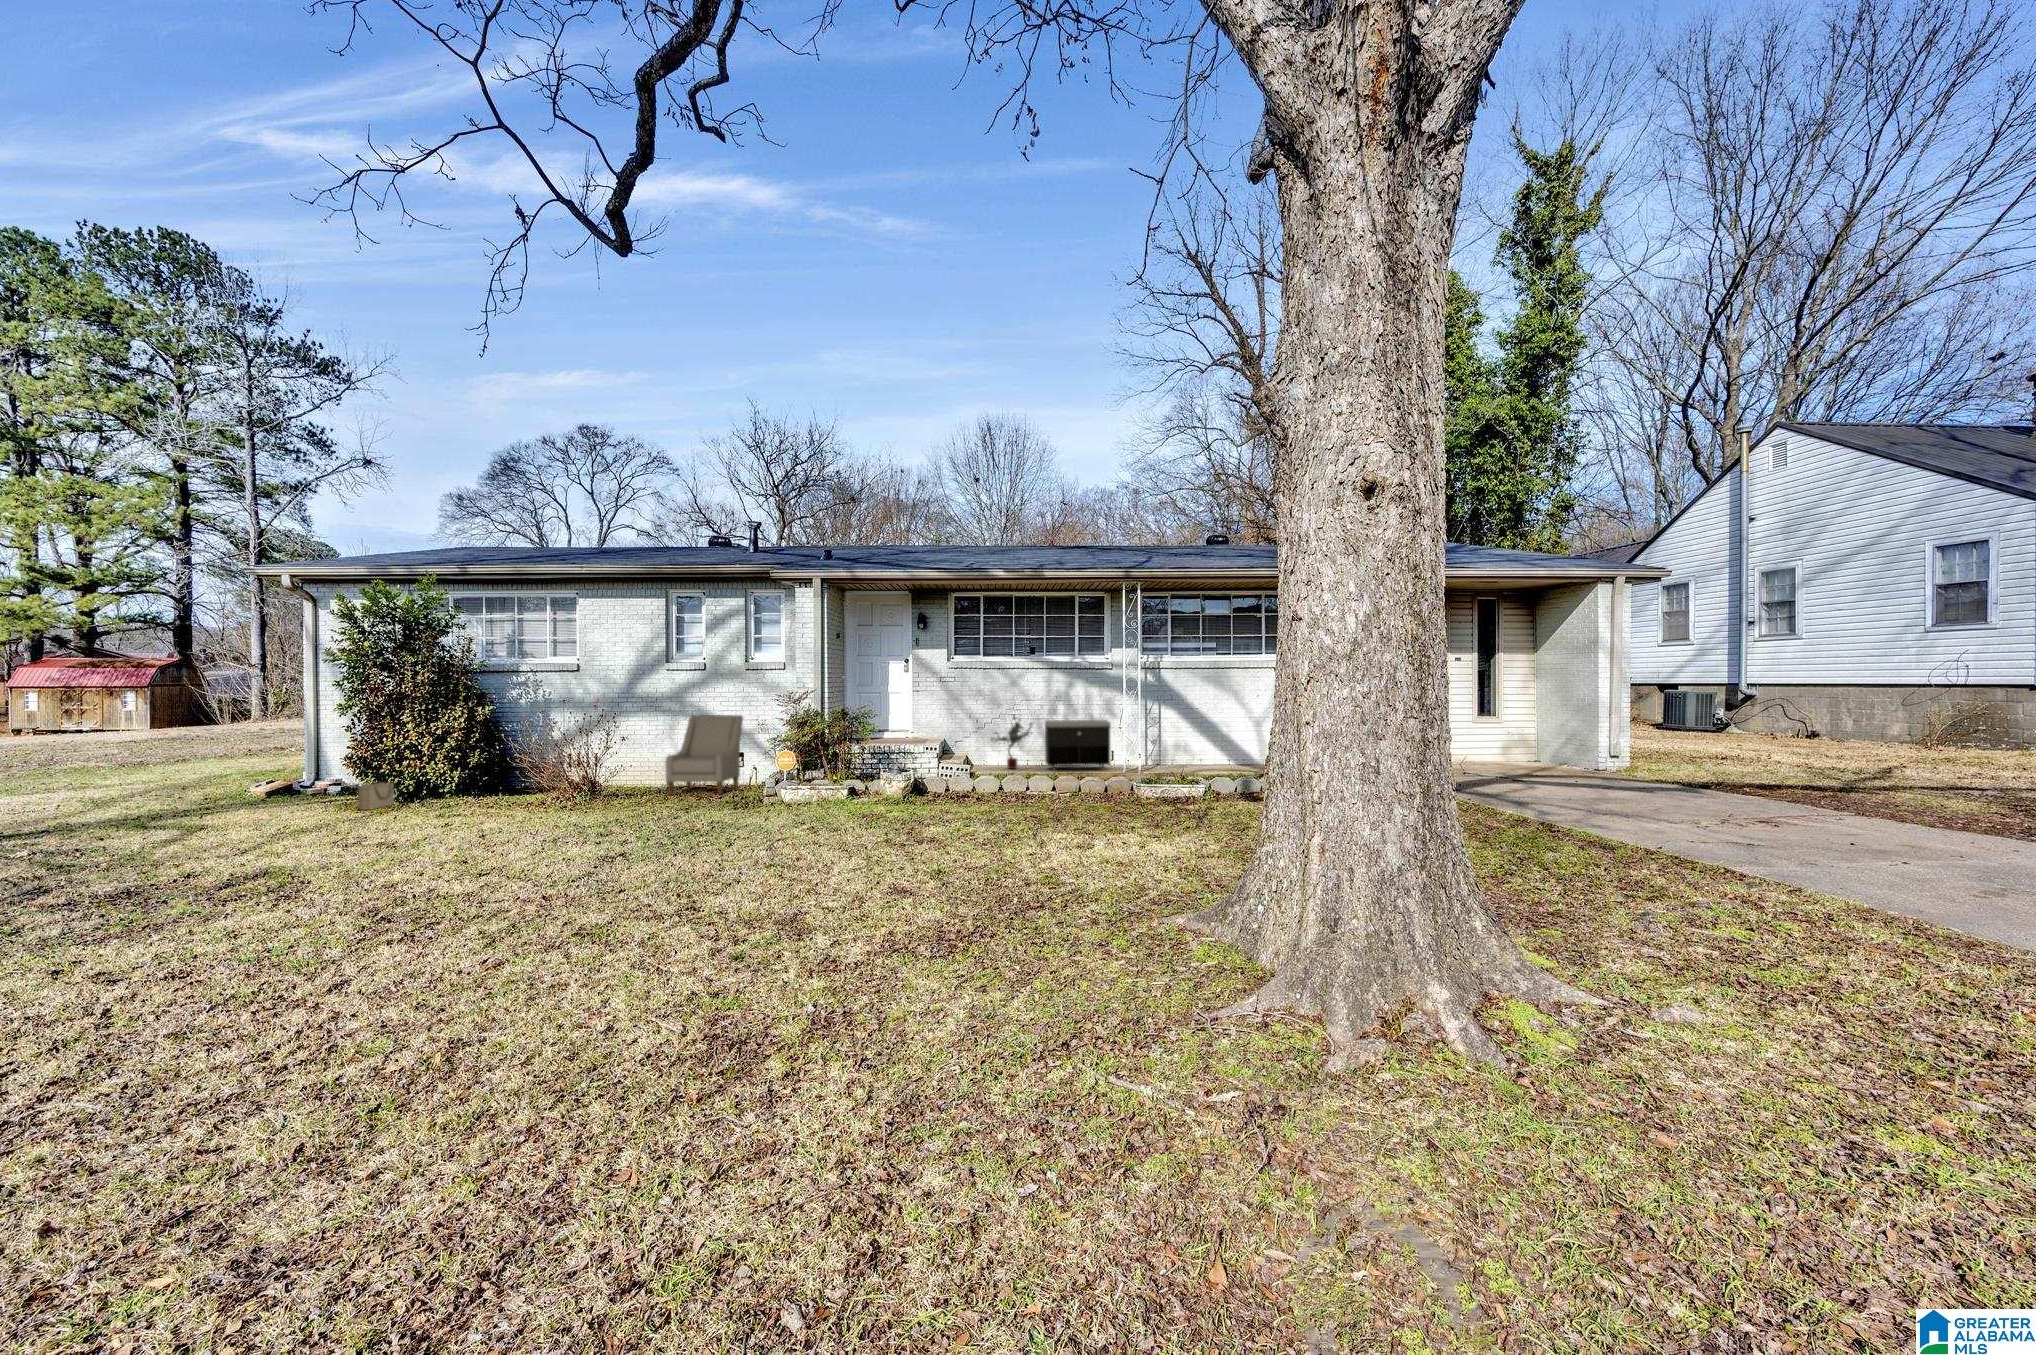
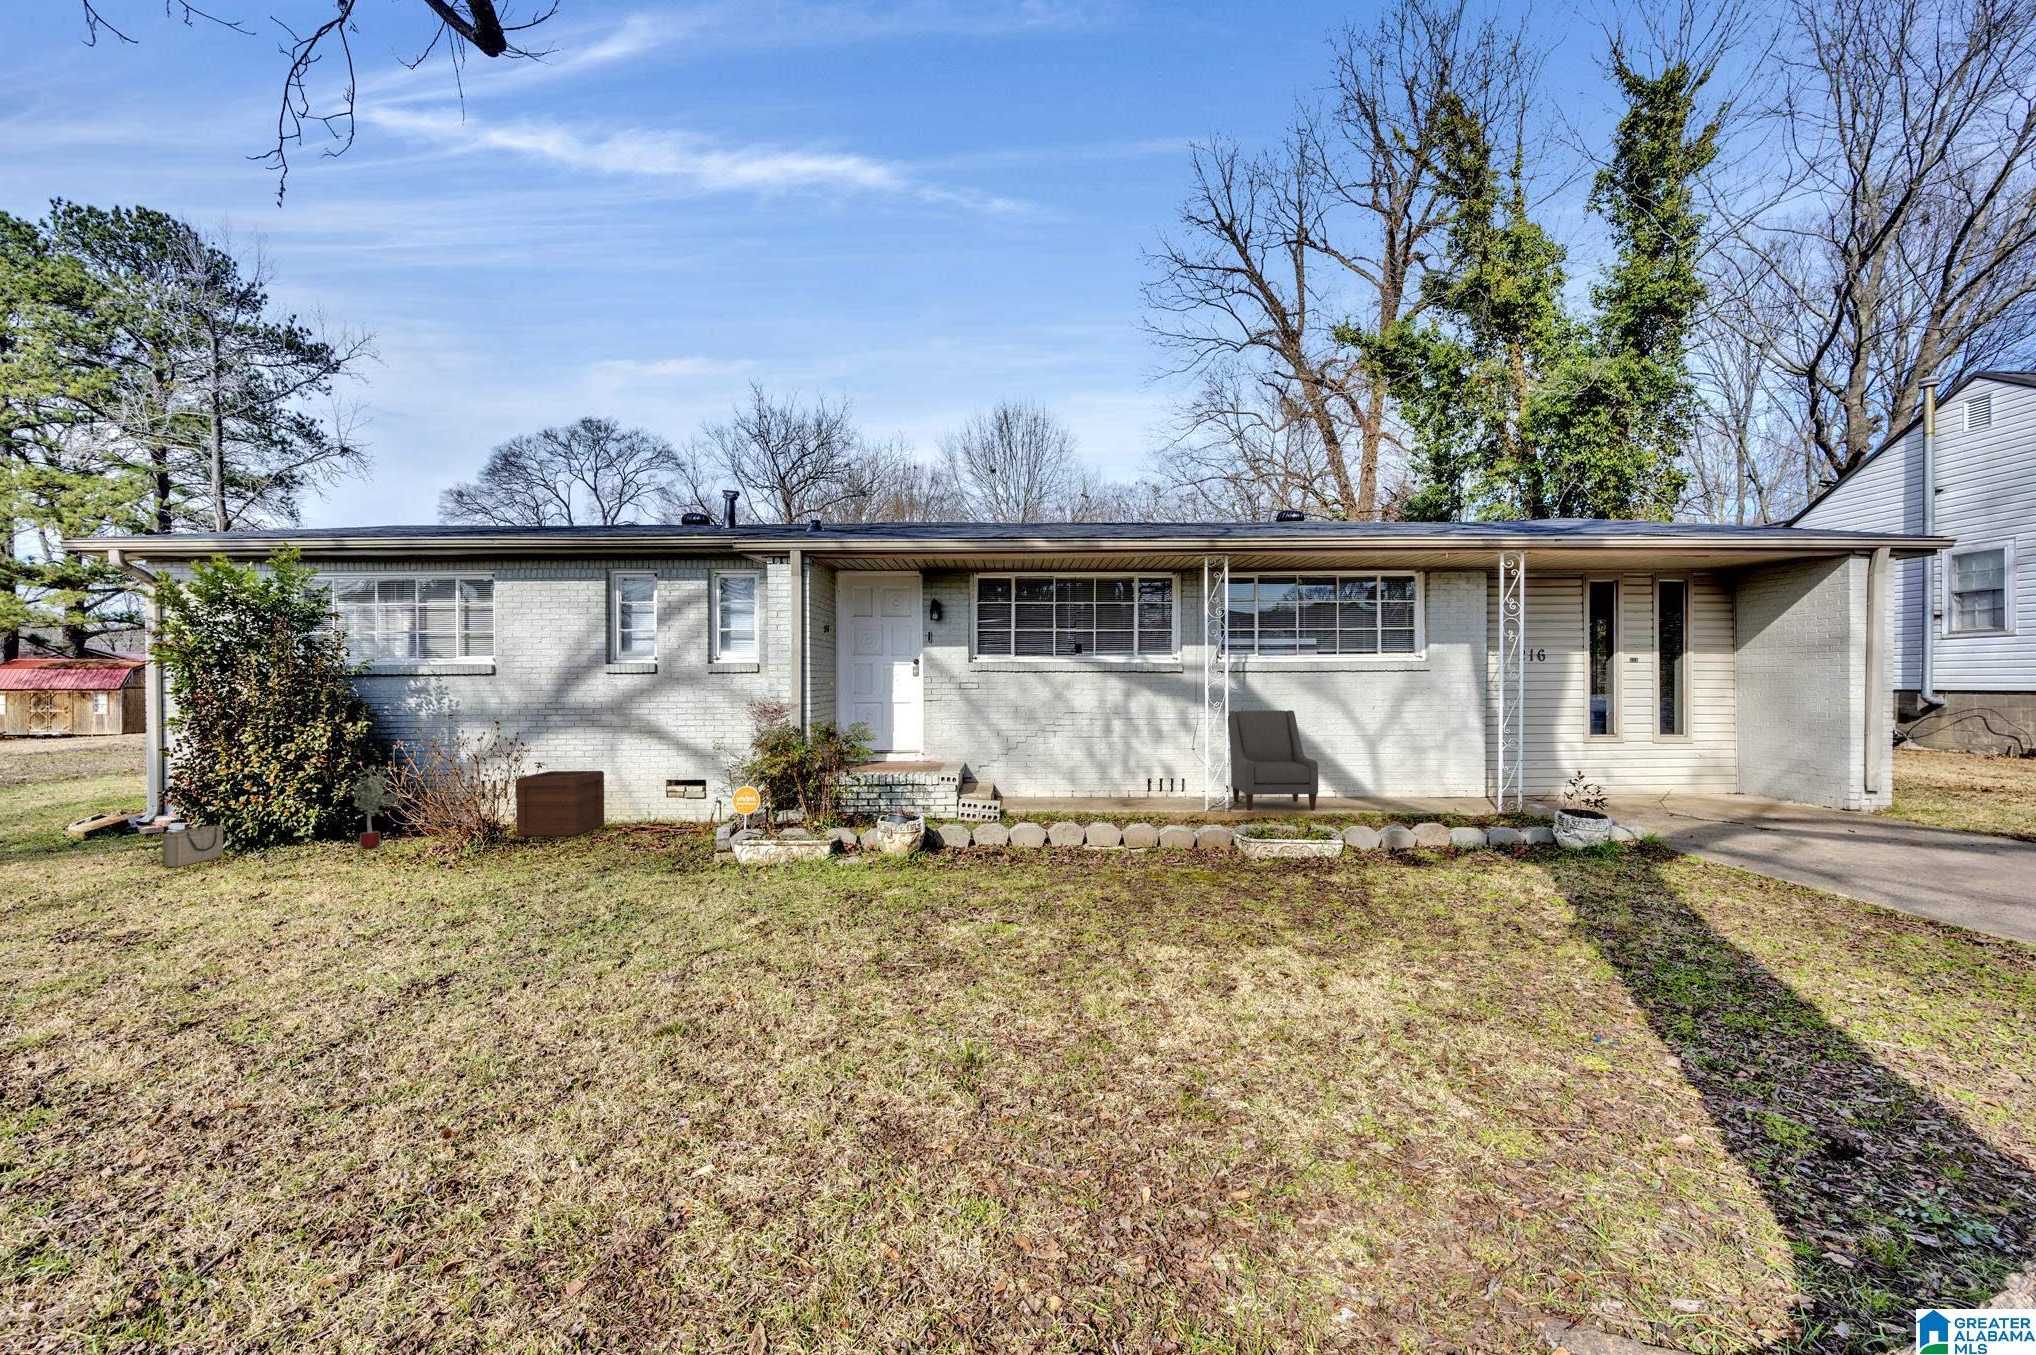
chair: present [665,715,743,795] -> present [1228,710,1318,810]
potted tree: present [994,715,1032,769] -> present [352,765,402,849]
storage bench: present [1045,720,1111,770] -> none [1097,738,1185,805]
wooden crate: none [603,744,665,793] -> present [516,771,604,836]

